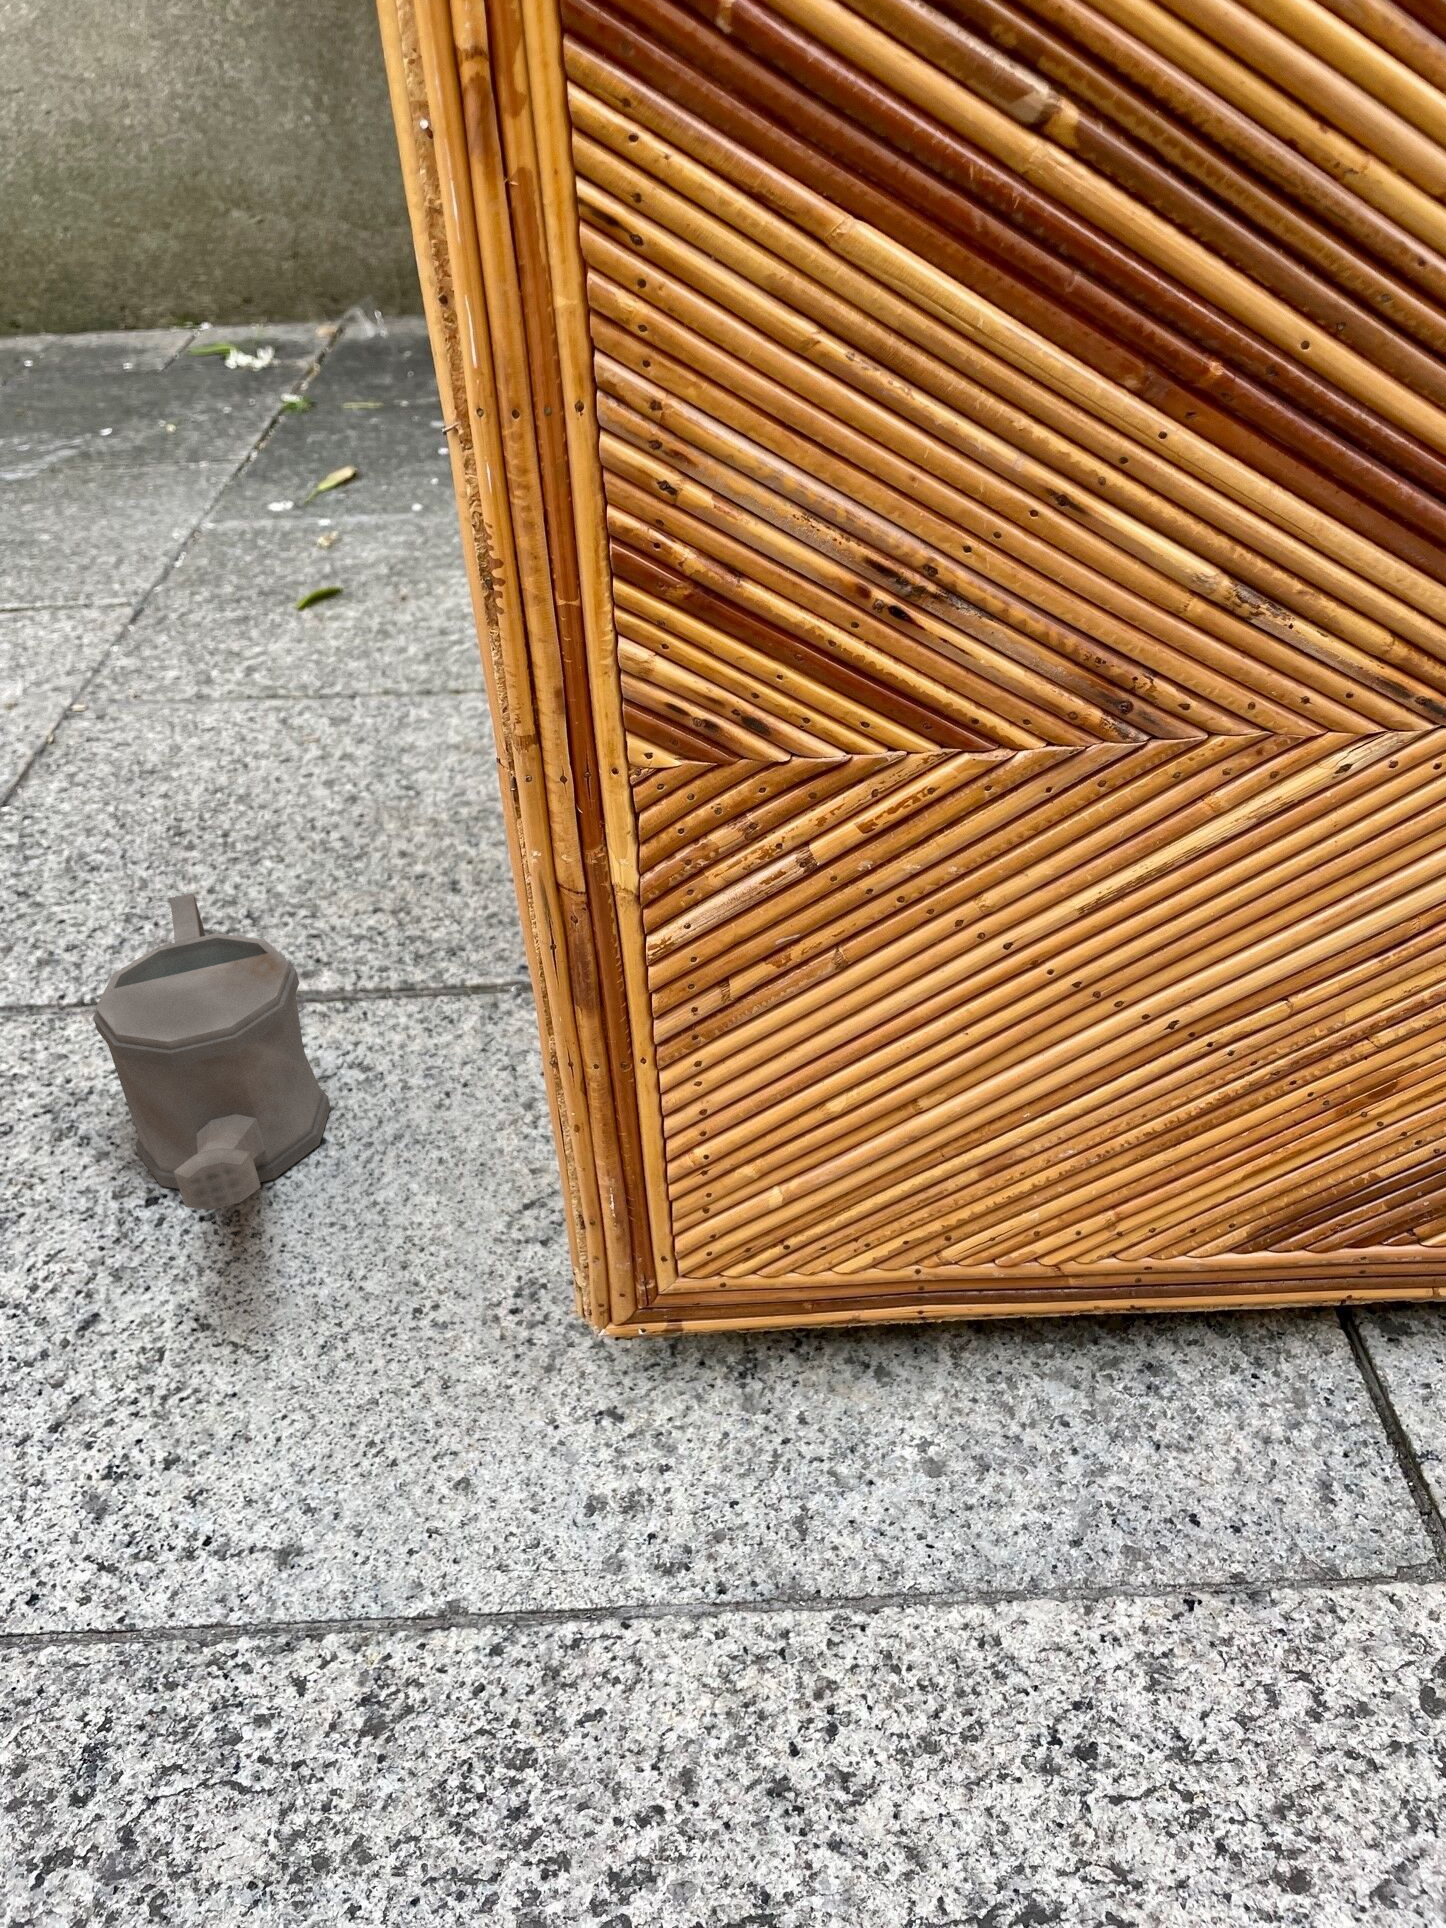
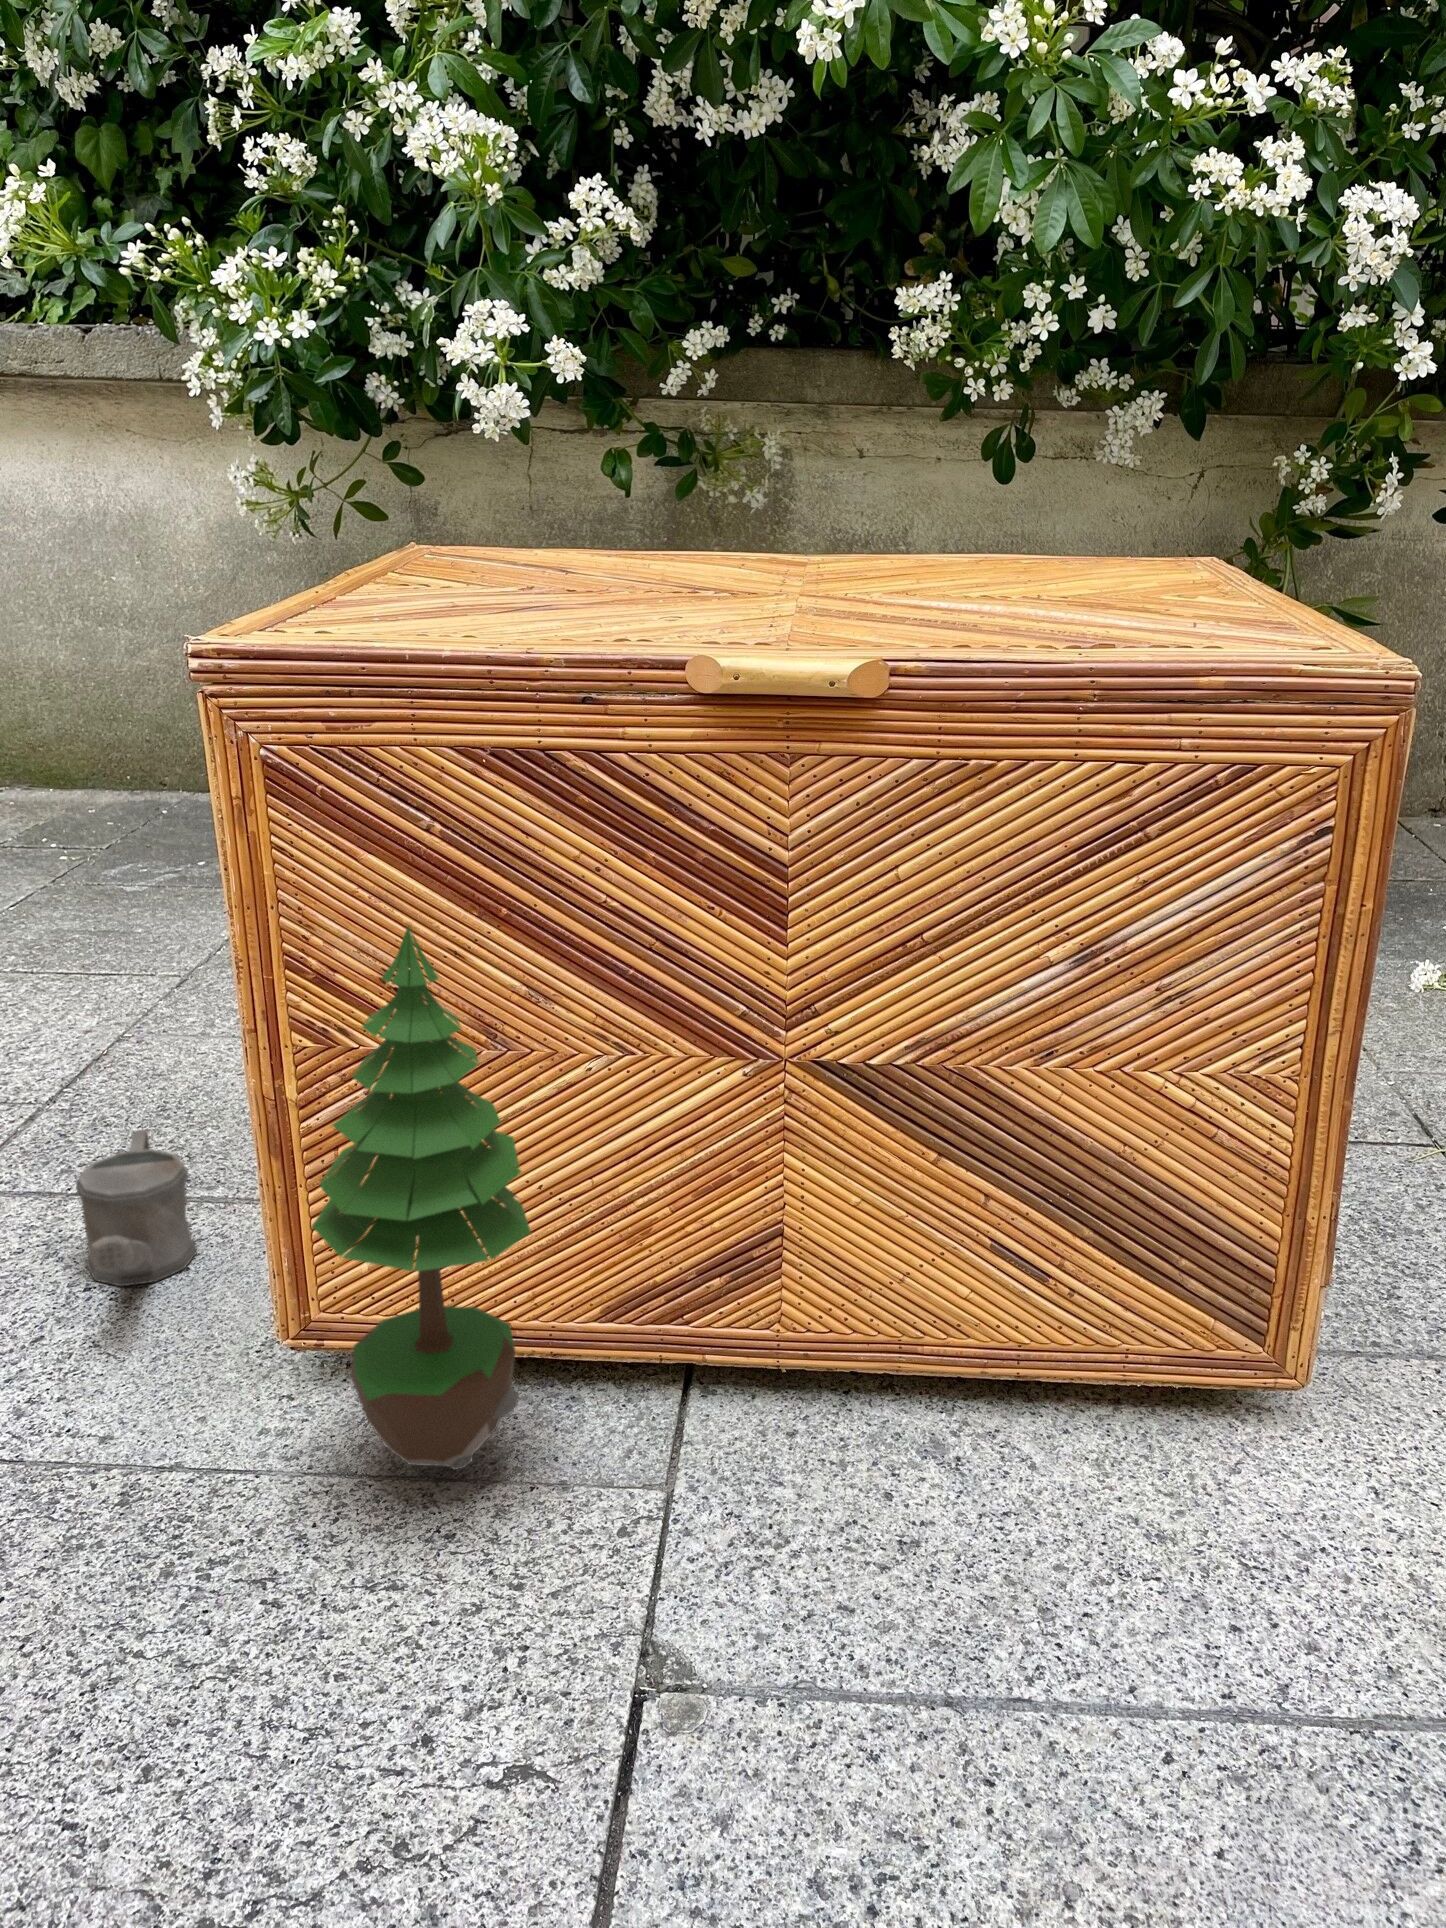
potted tree: none [752,418,1246,1602] -> present [311,926,531,1470]

